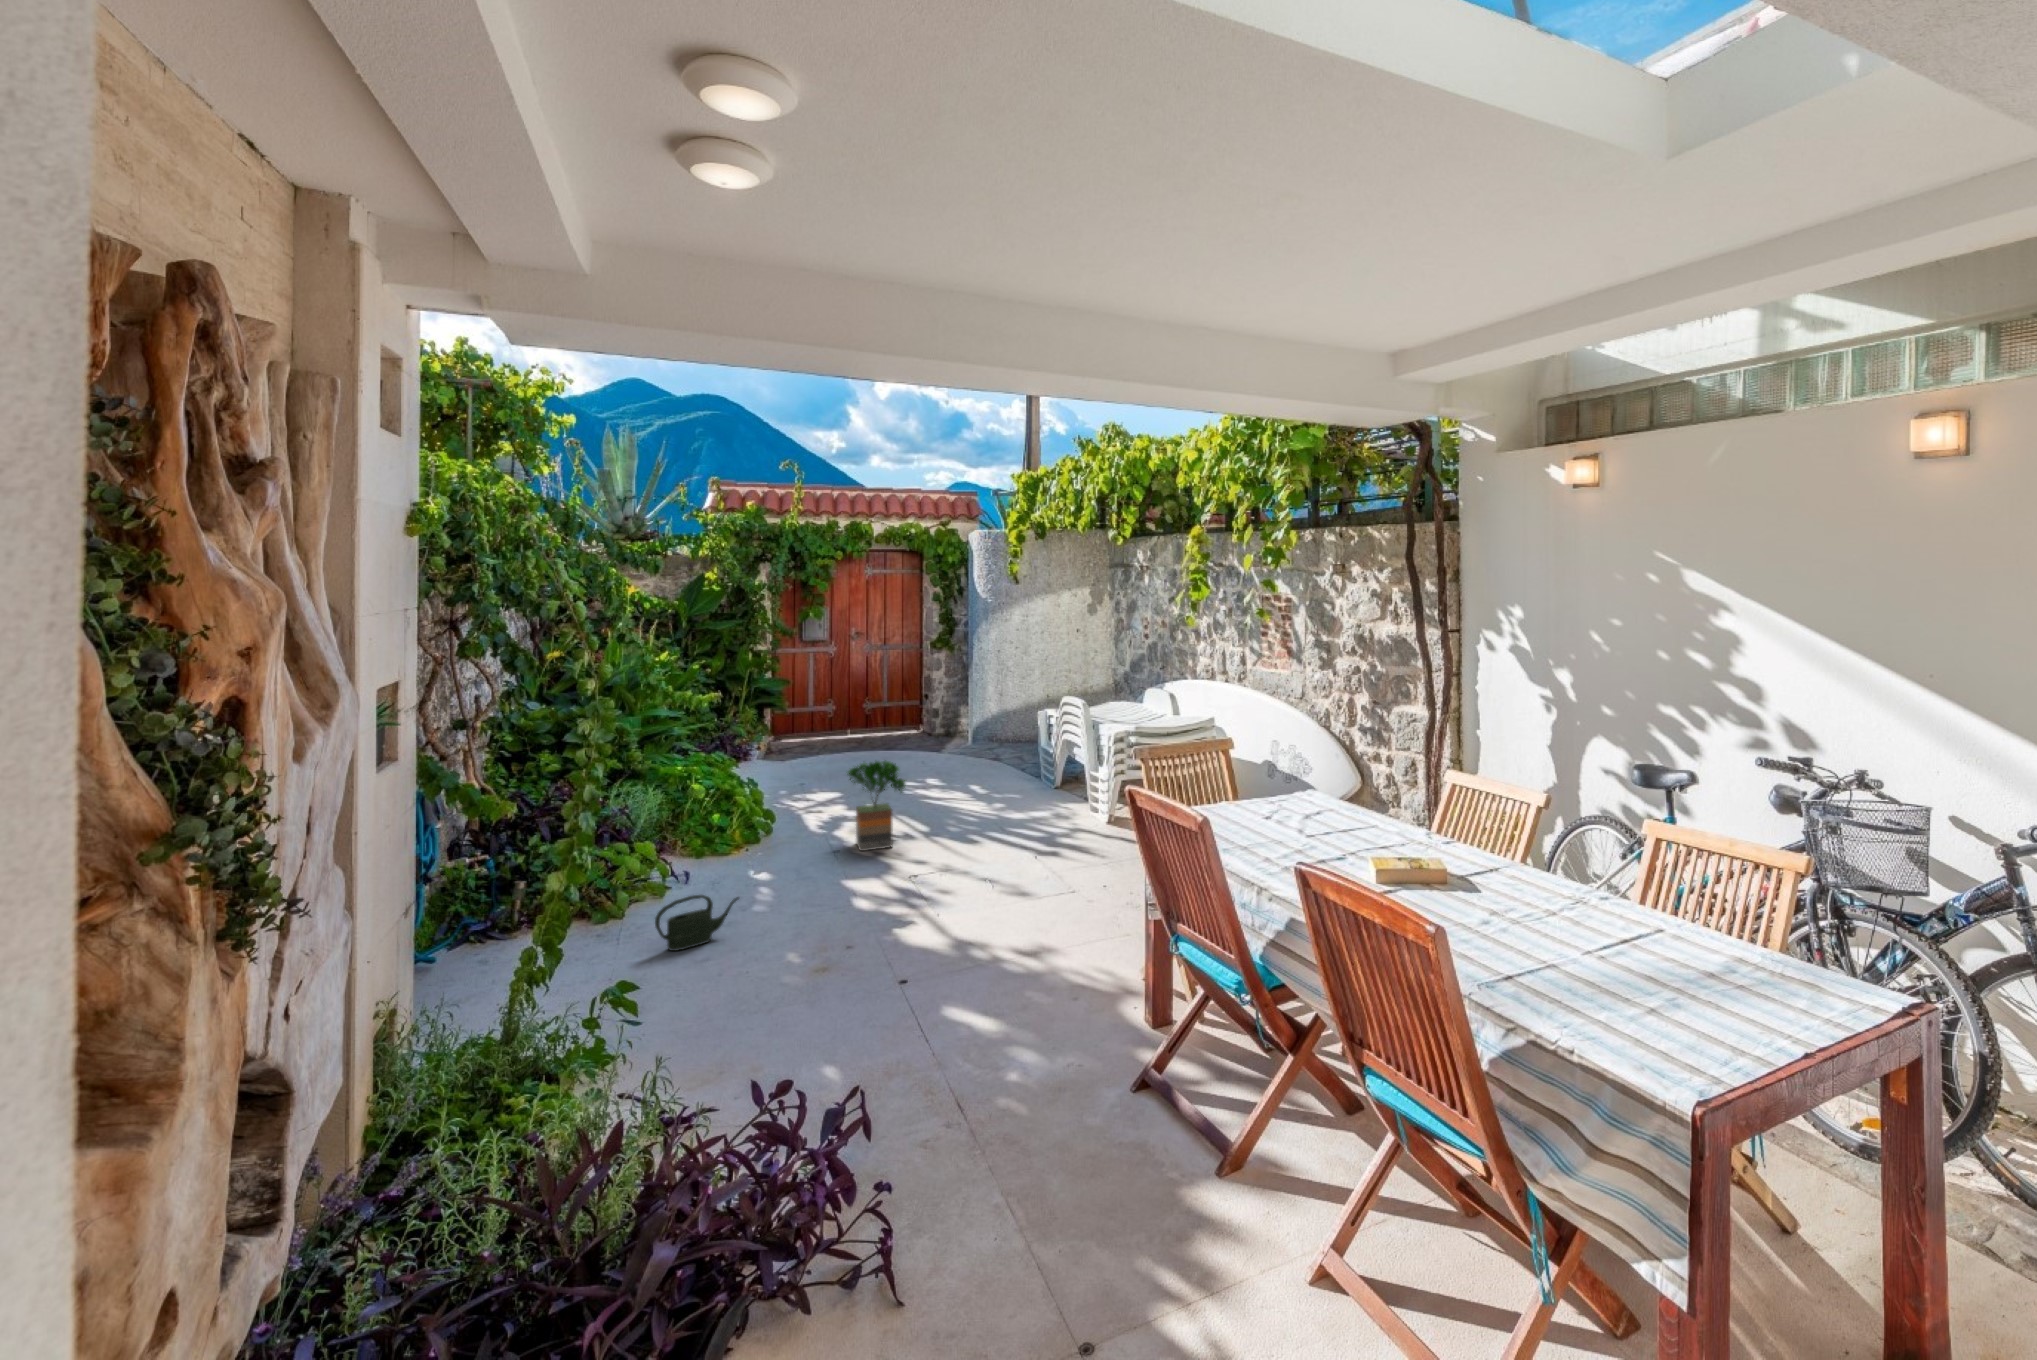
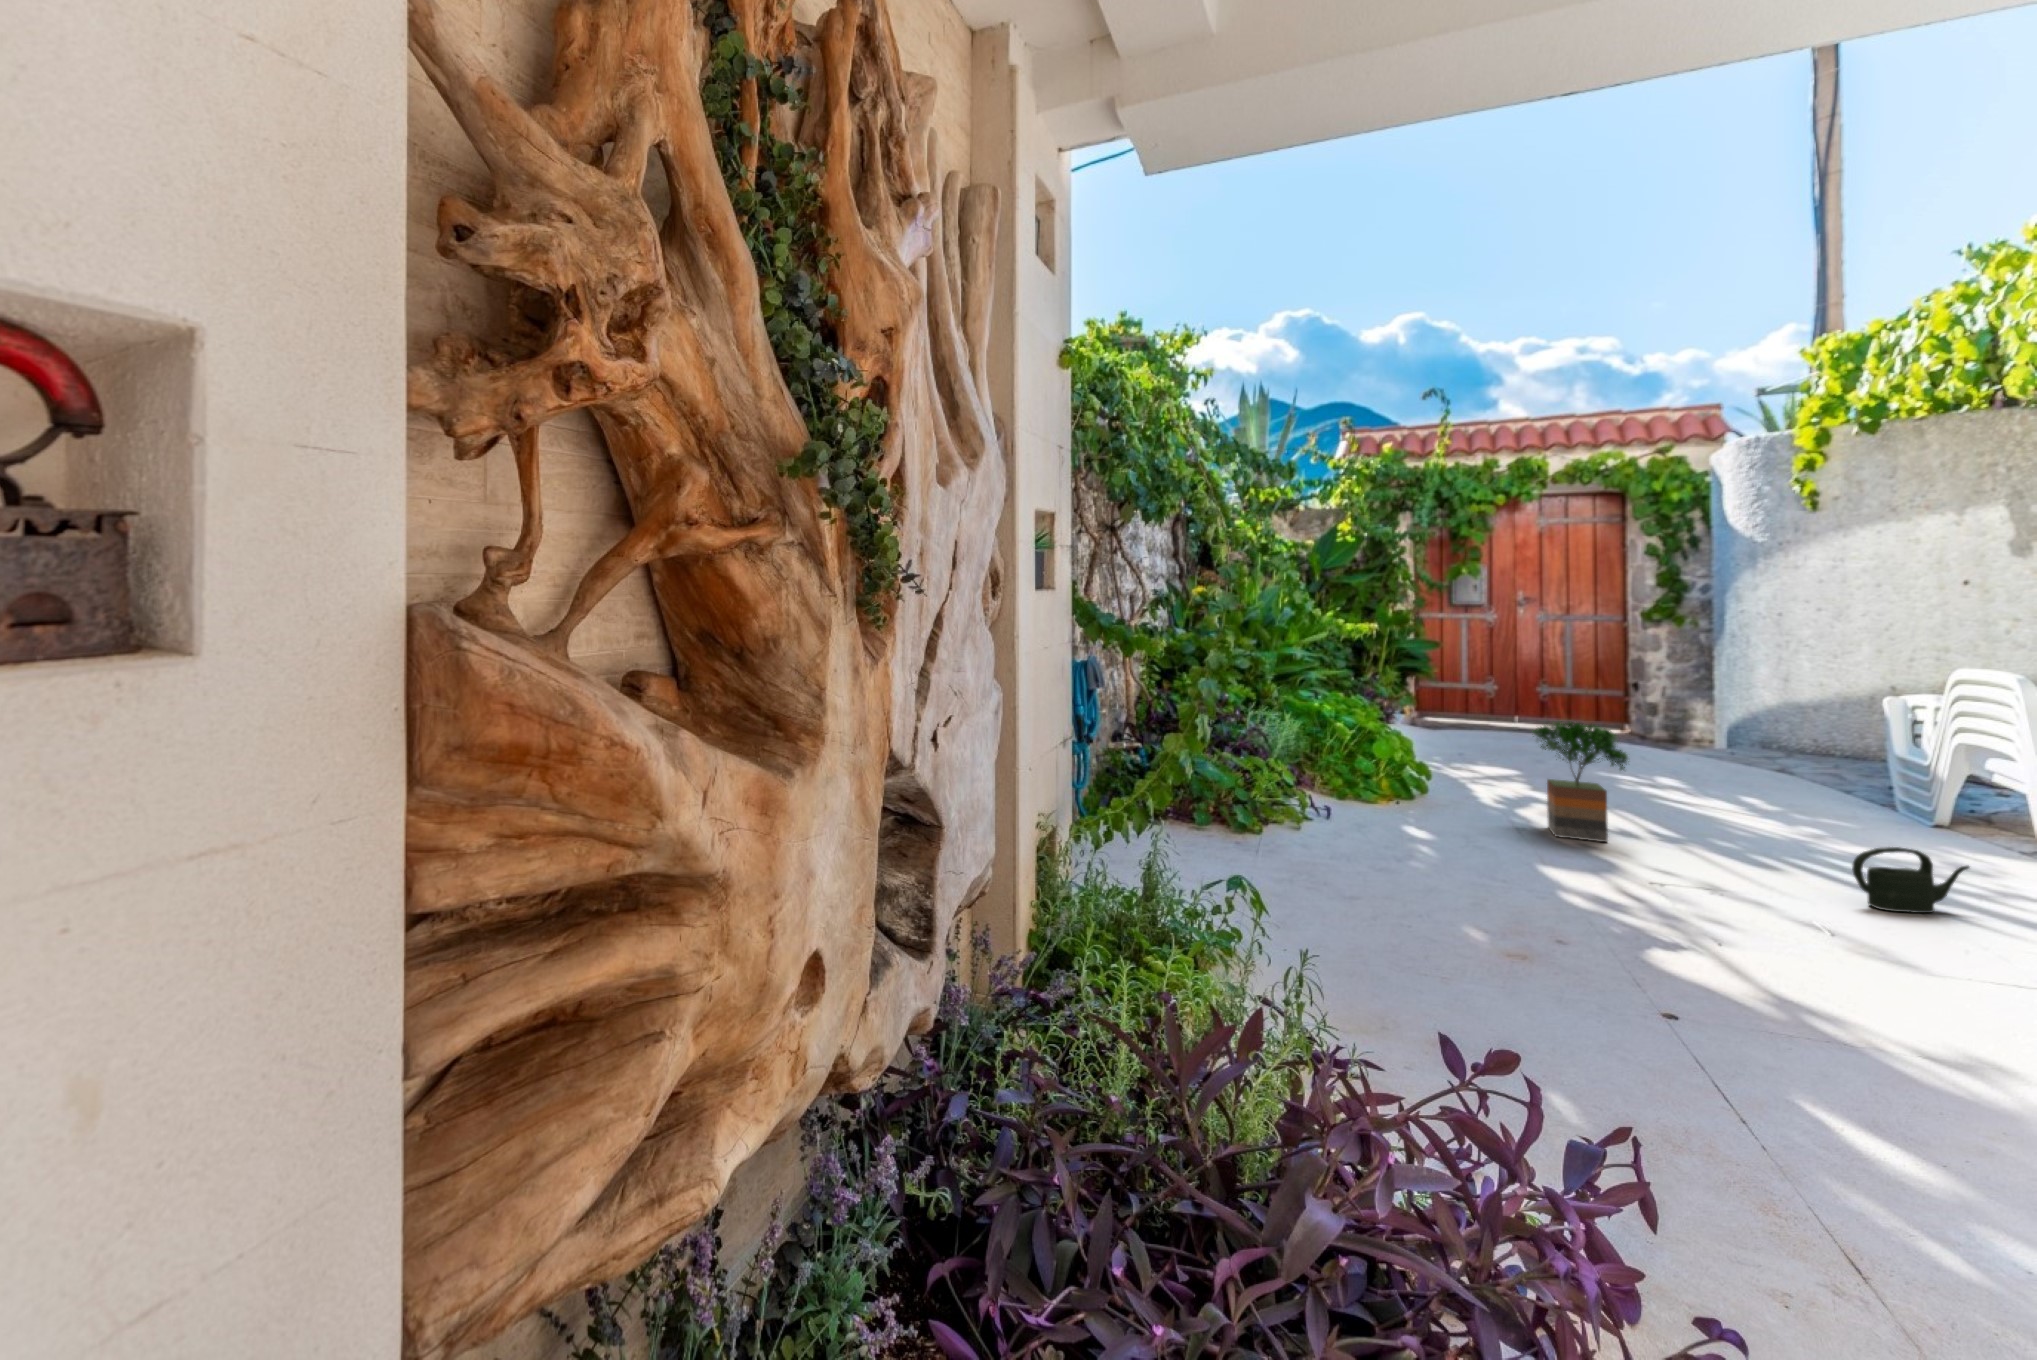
watering can: present [655,895,739,951] -> present [1852,847,1969,913]

